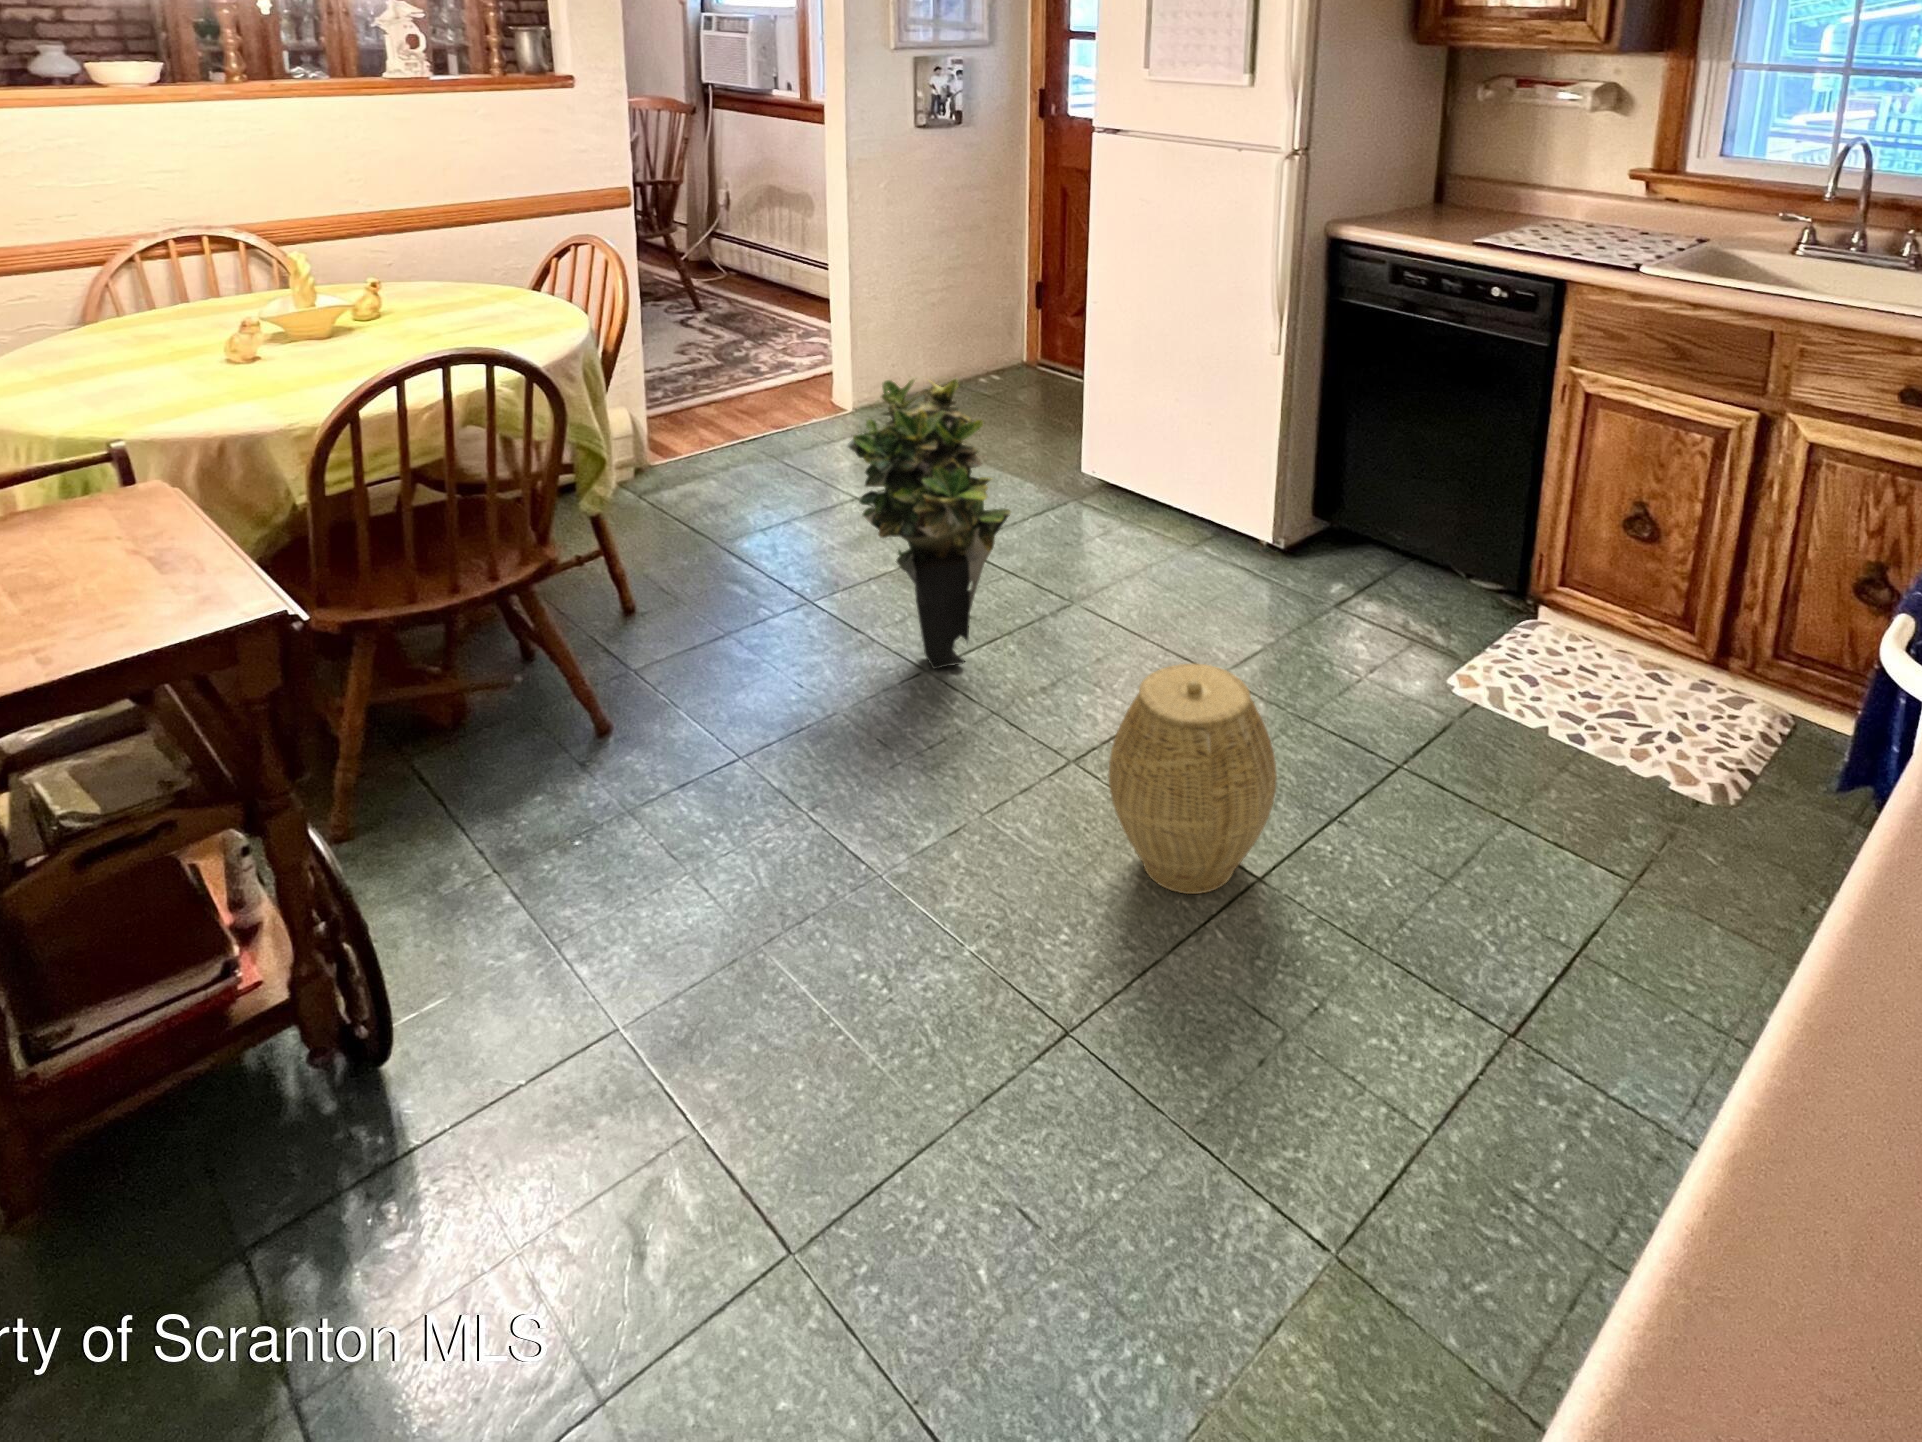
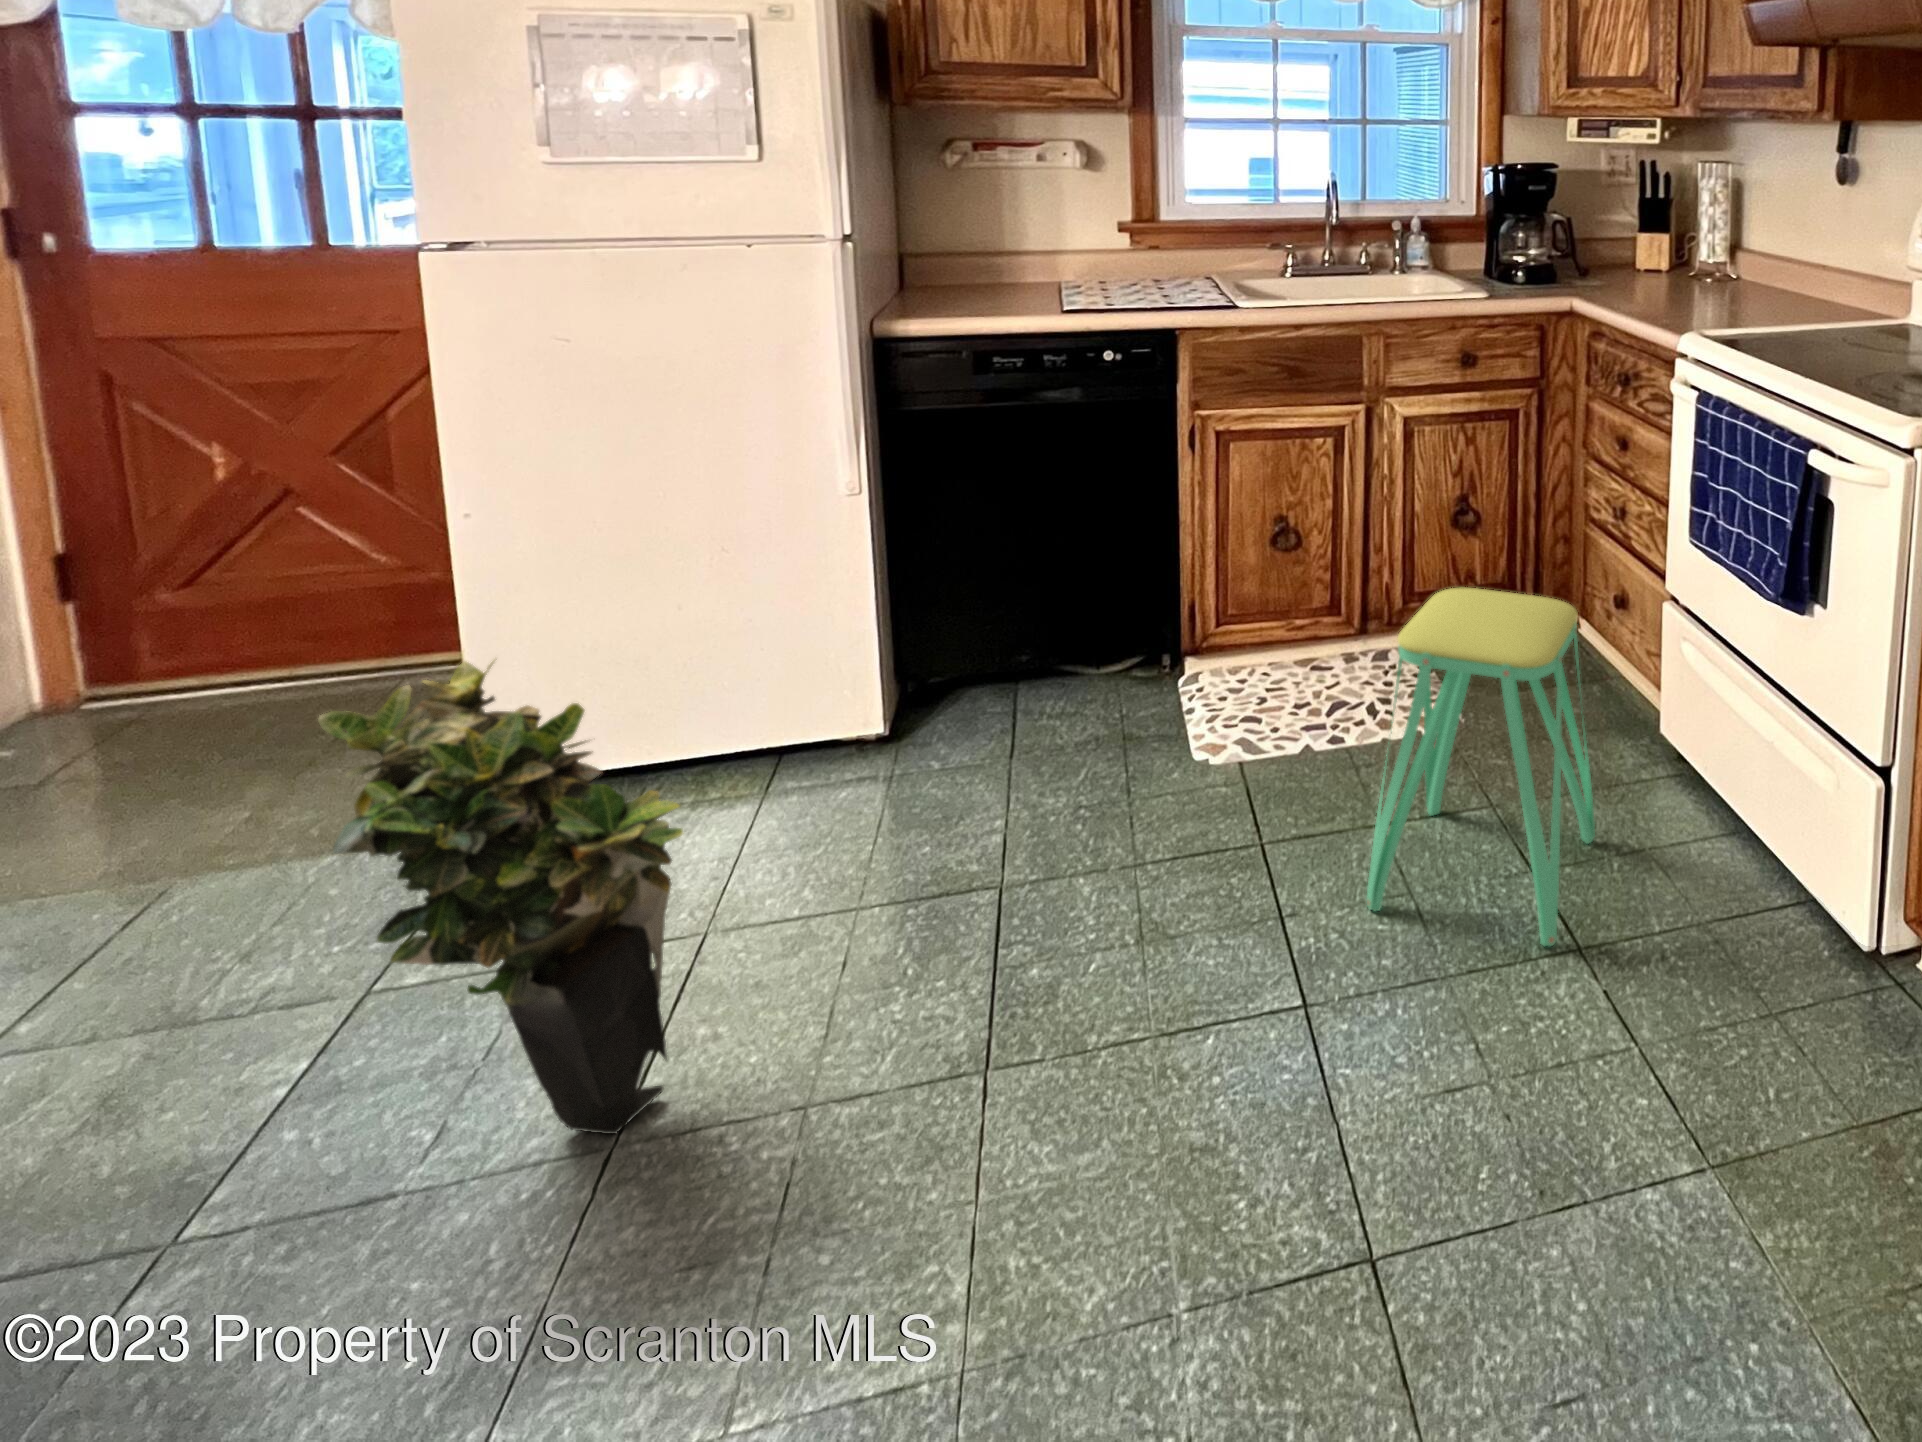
stool: none [1388,611,1676,1010] -> present [1367,587,1595,946]
woven basket: present [1108,664,1277,894] -> none [1134,801,1336,1084]

